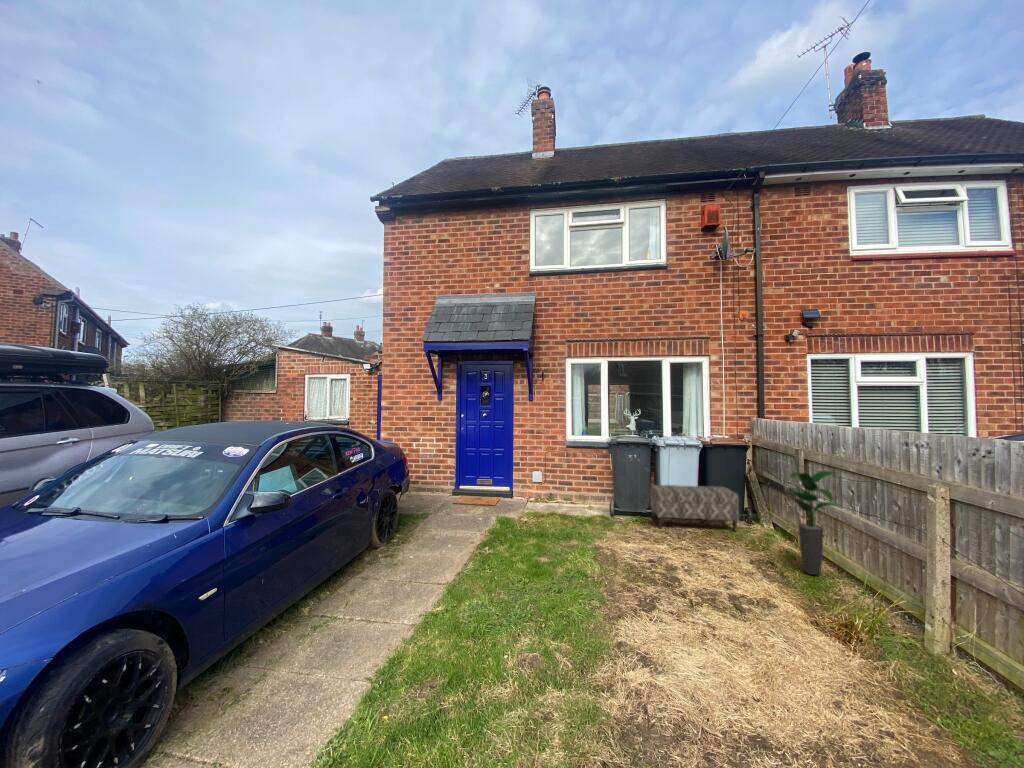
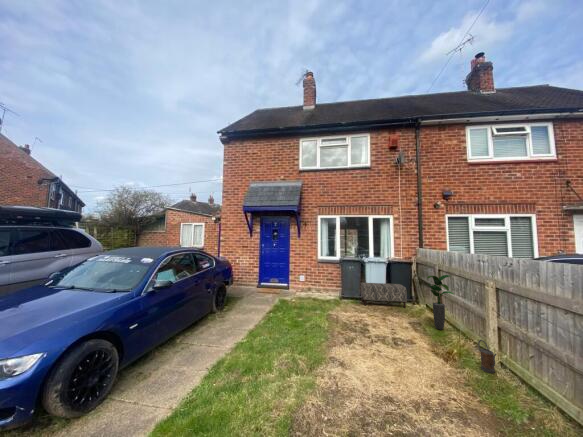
watering can: none [909,601,955,667] -> present [478,340,496,373]

